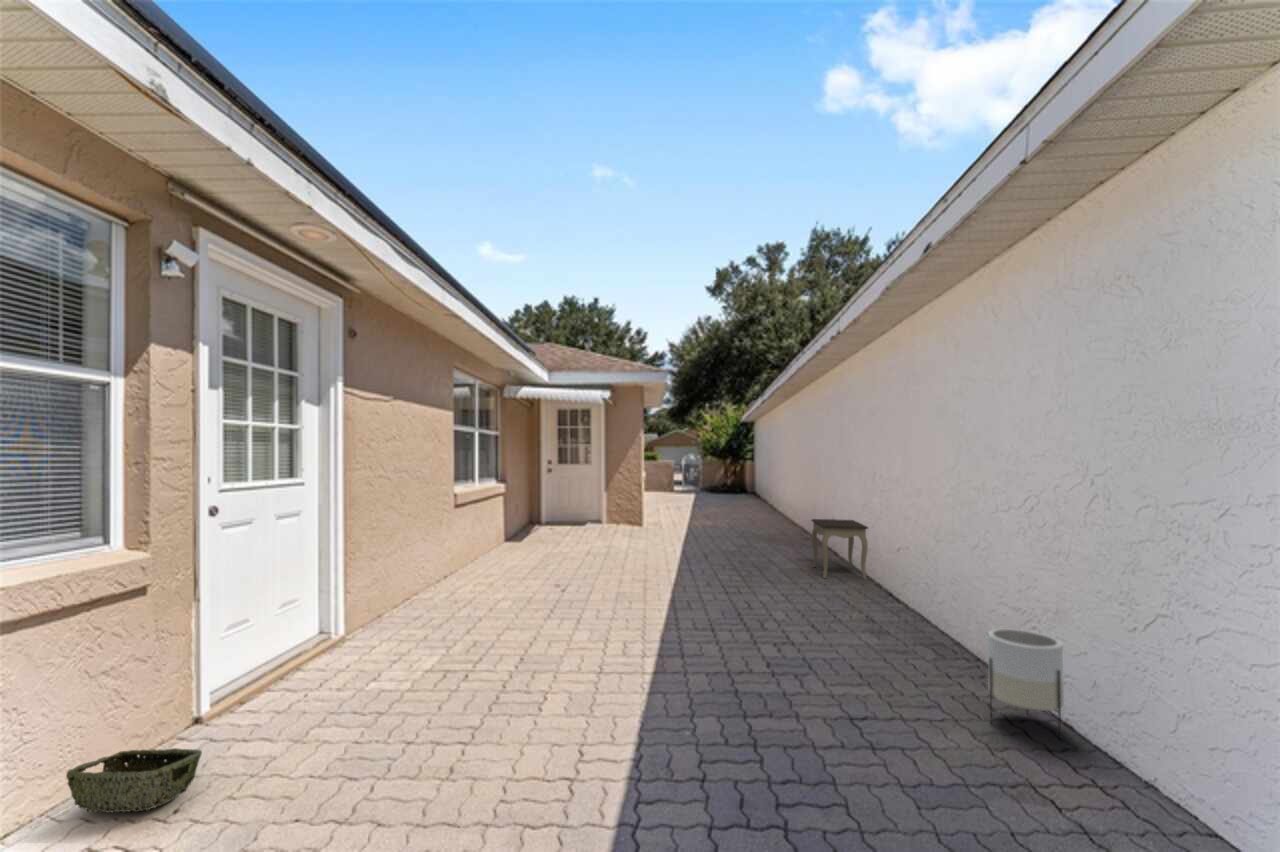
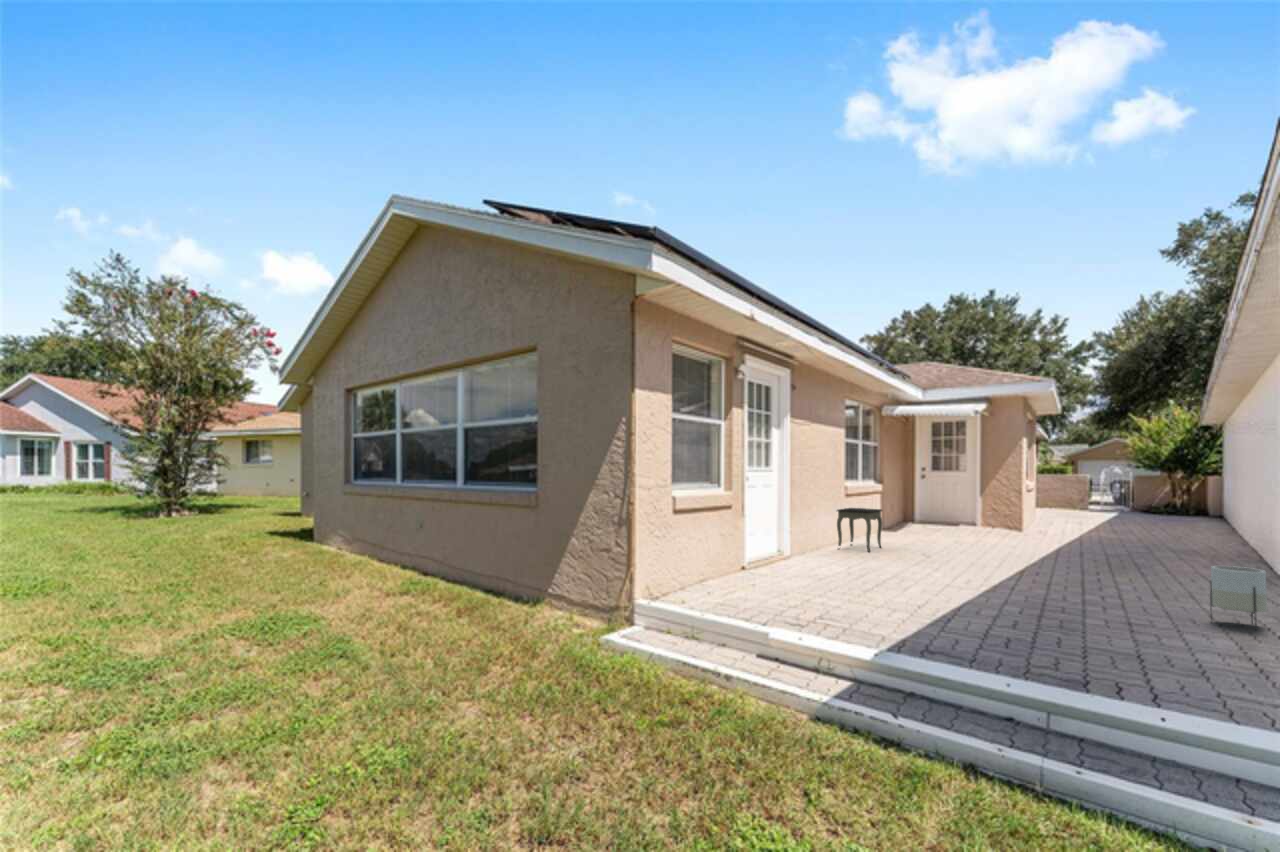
side table: present [812,519,868,580] -> present [837,508,882,552]
woven basket: present [66,748,202,812] -> none [719,566,760,586]

